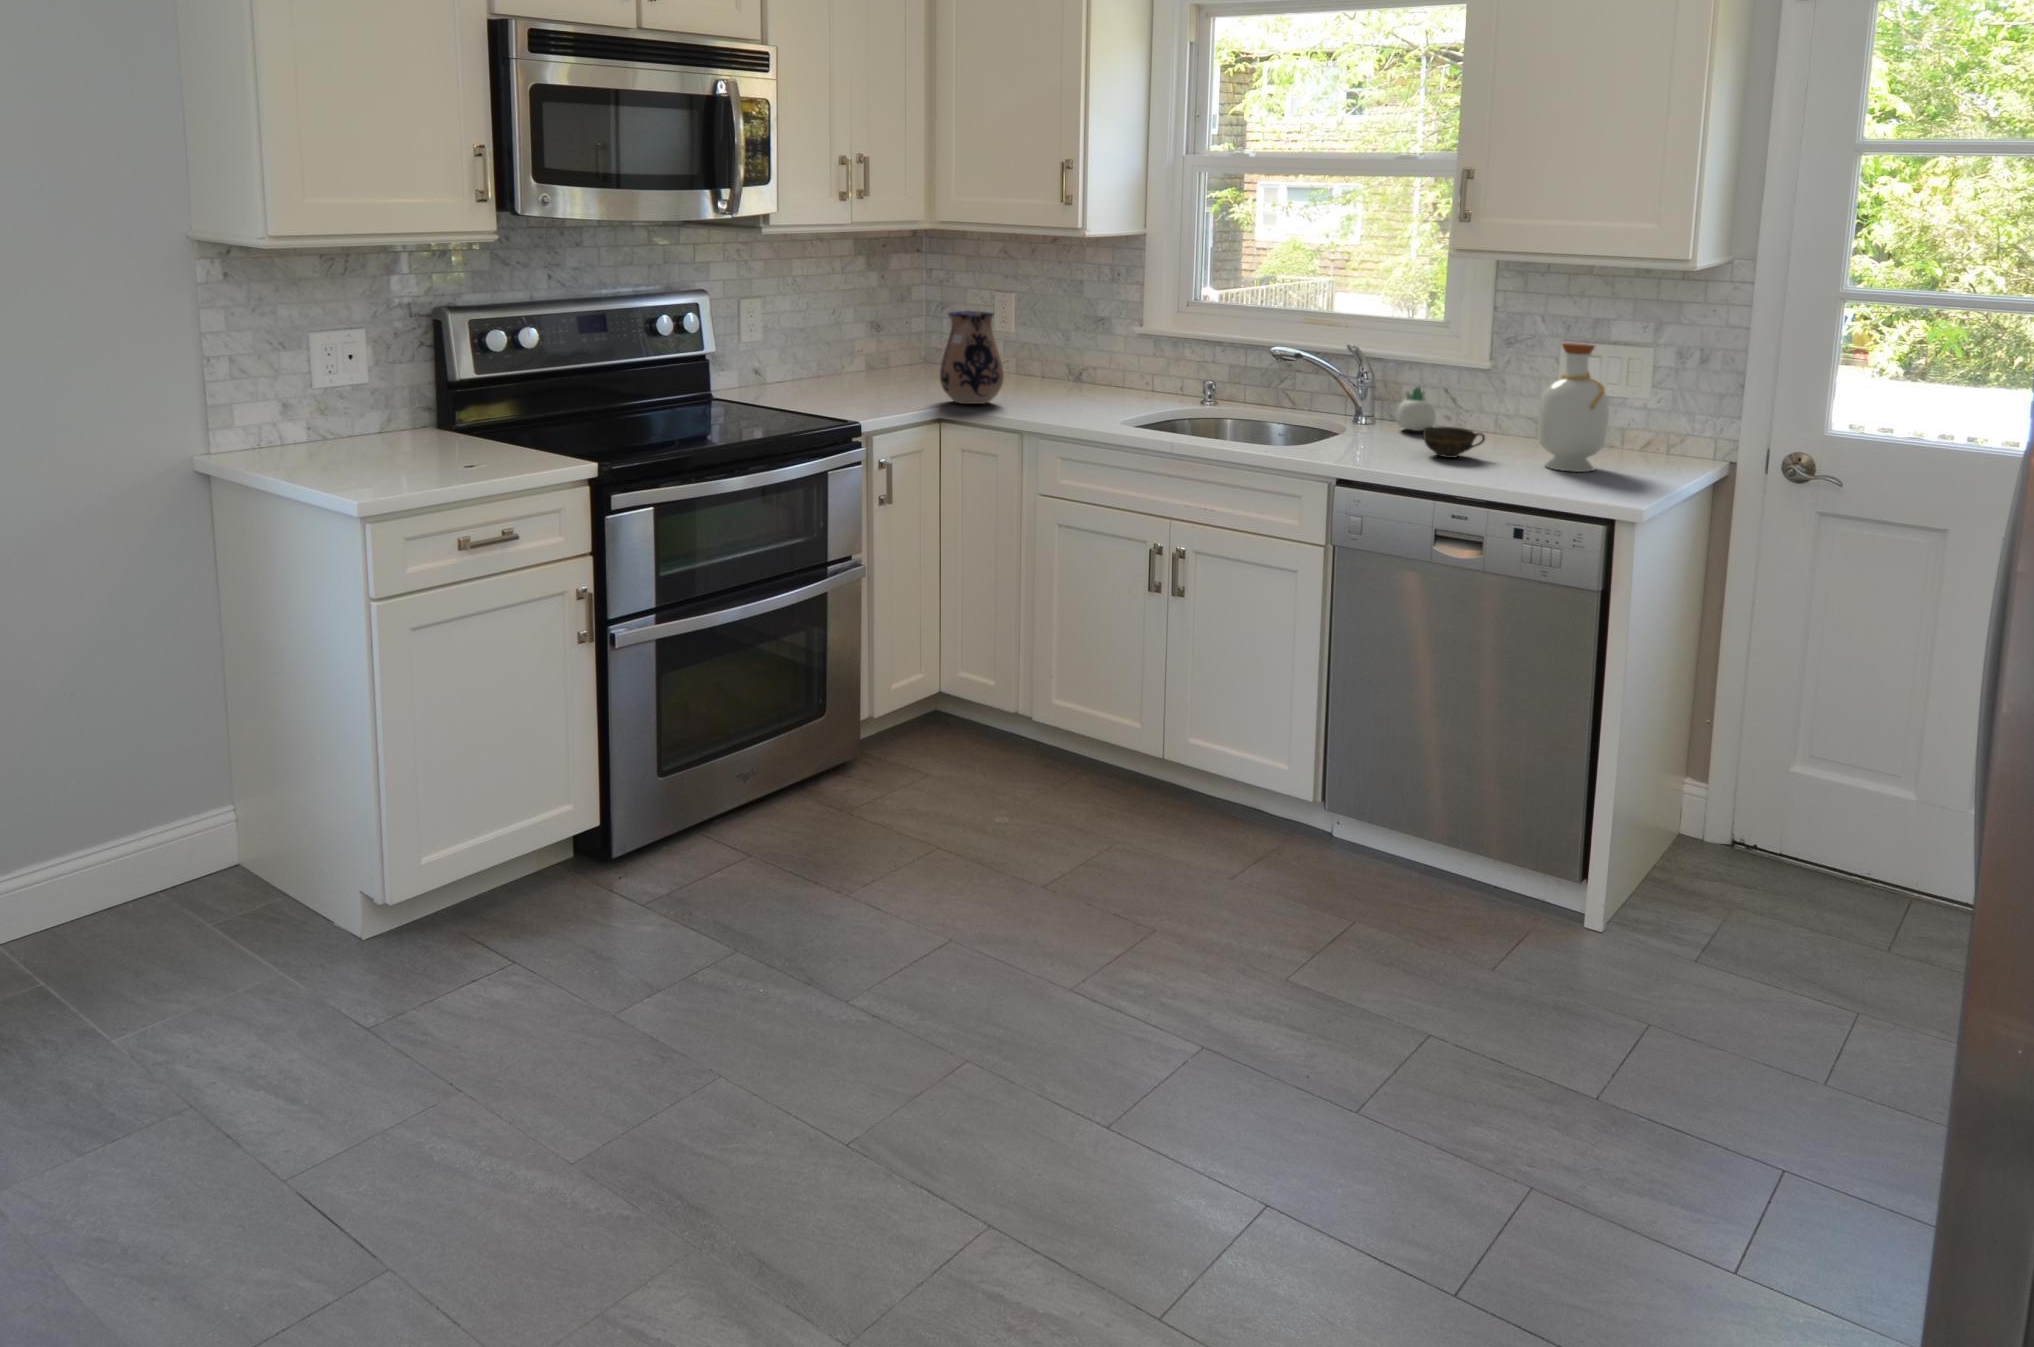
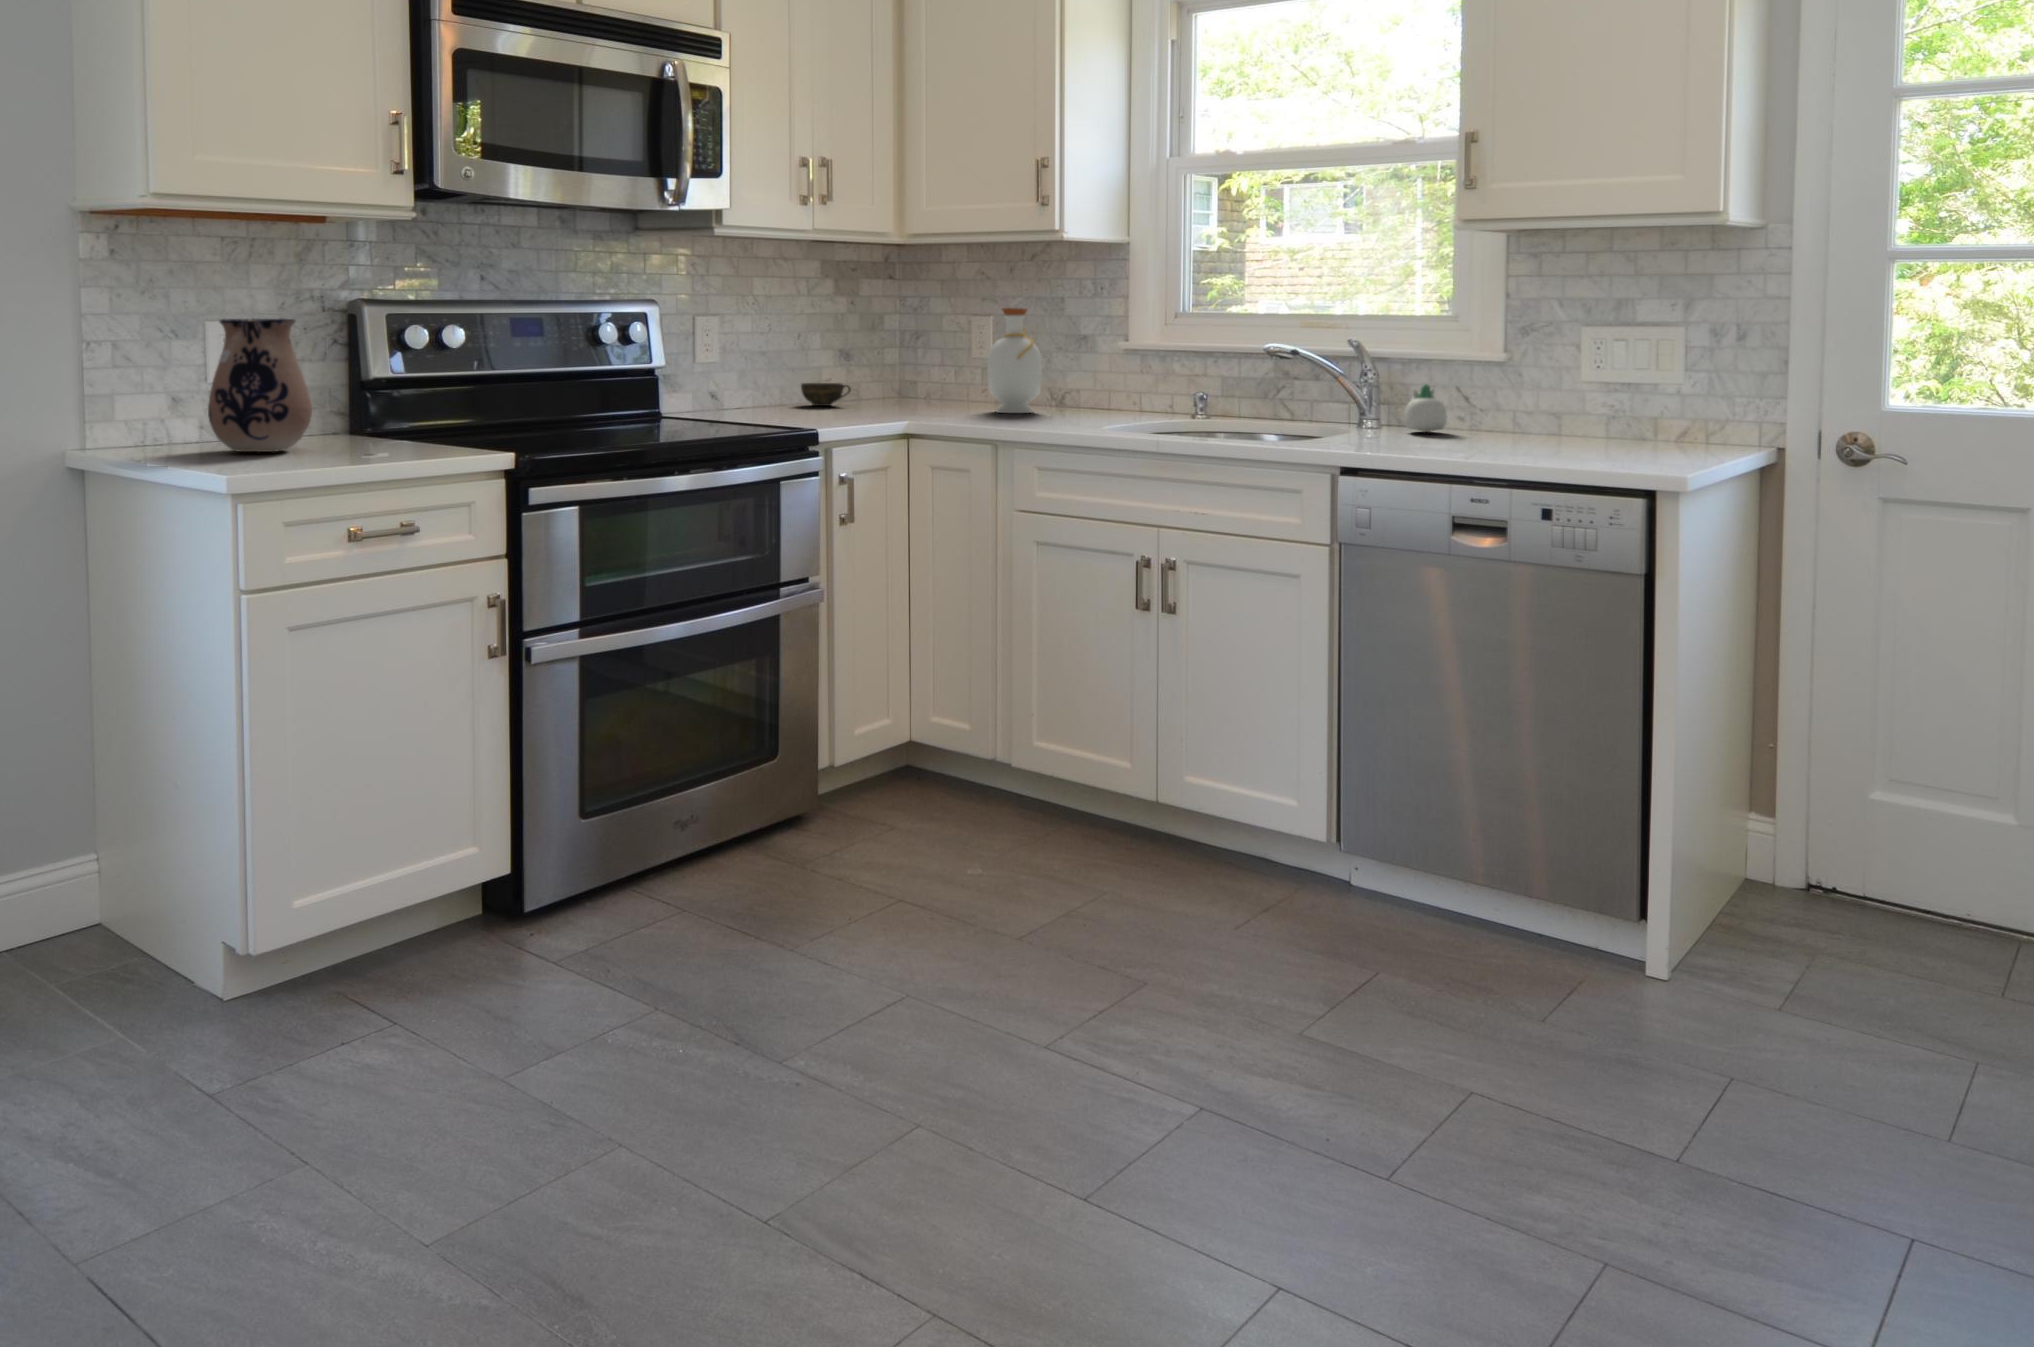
ceramic pitcher: present [940,311,1004,404] -> present [208,318,312,452]
bottle: present [1539,343,1609,472] -> present [988,308,1042,413]
cup: present [1423,427,1485,458] -> present [801,383,851,406]

